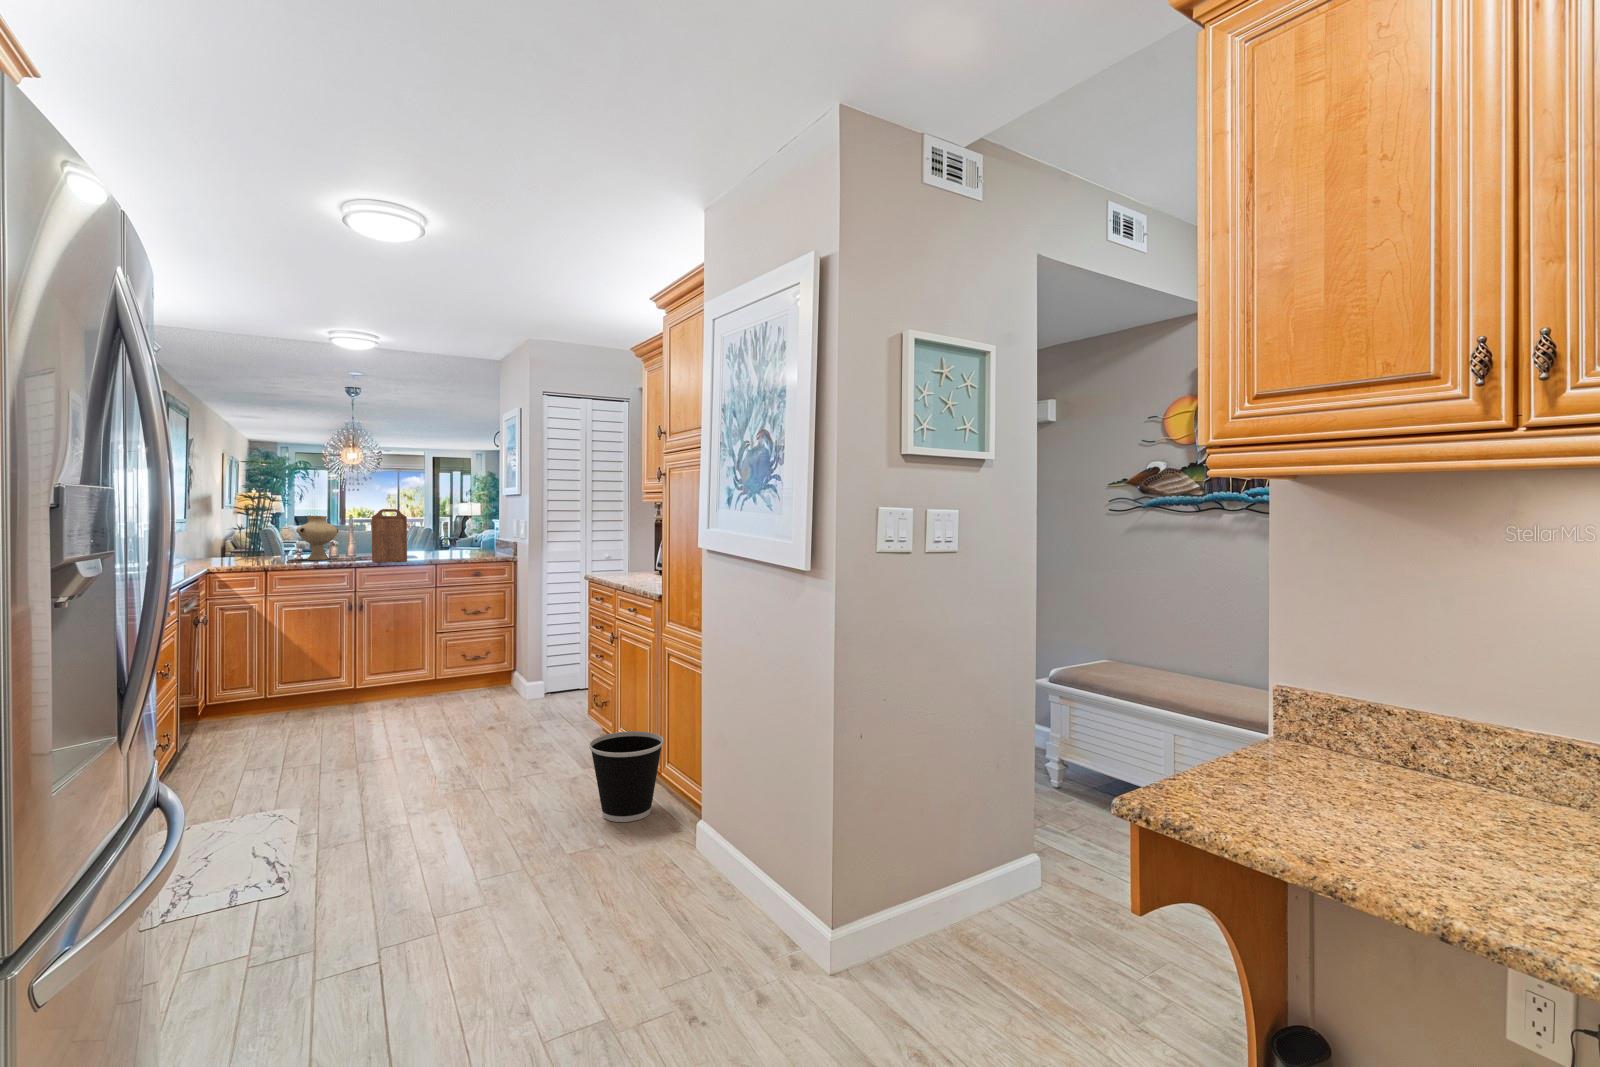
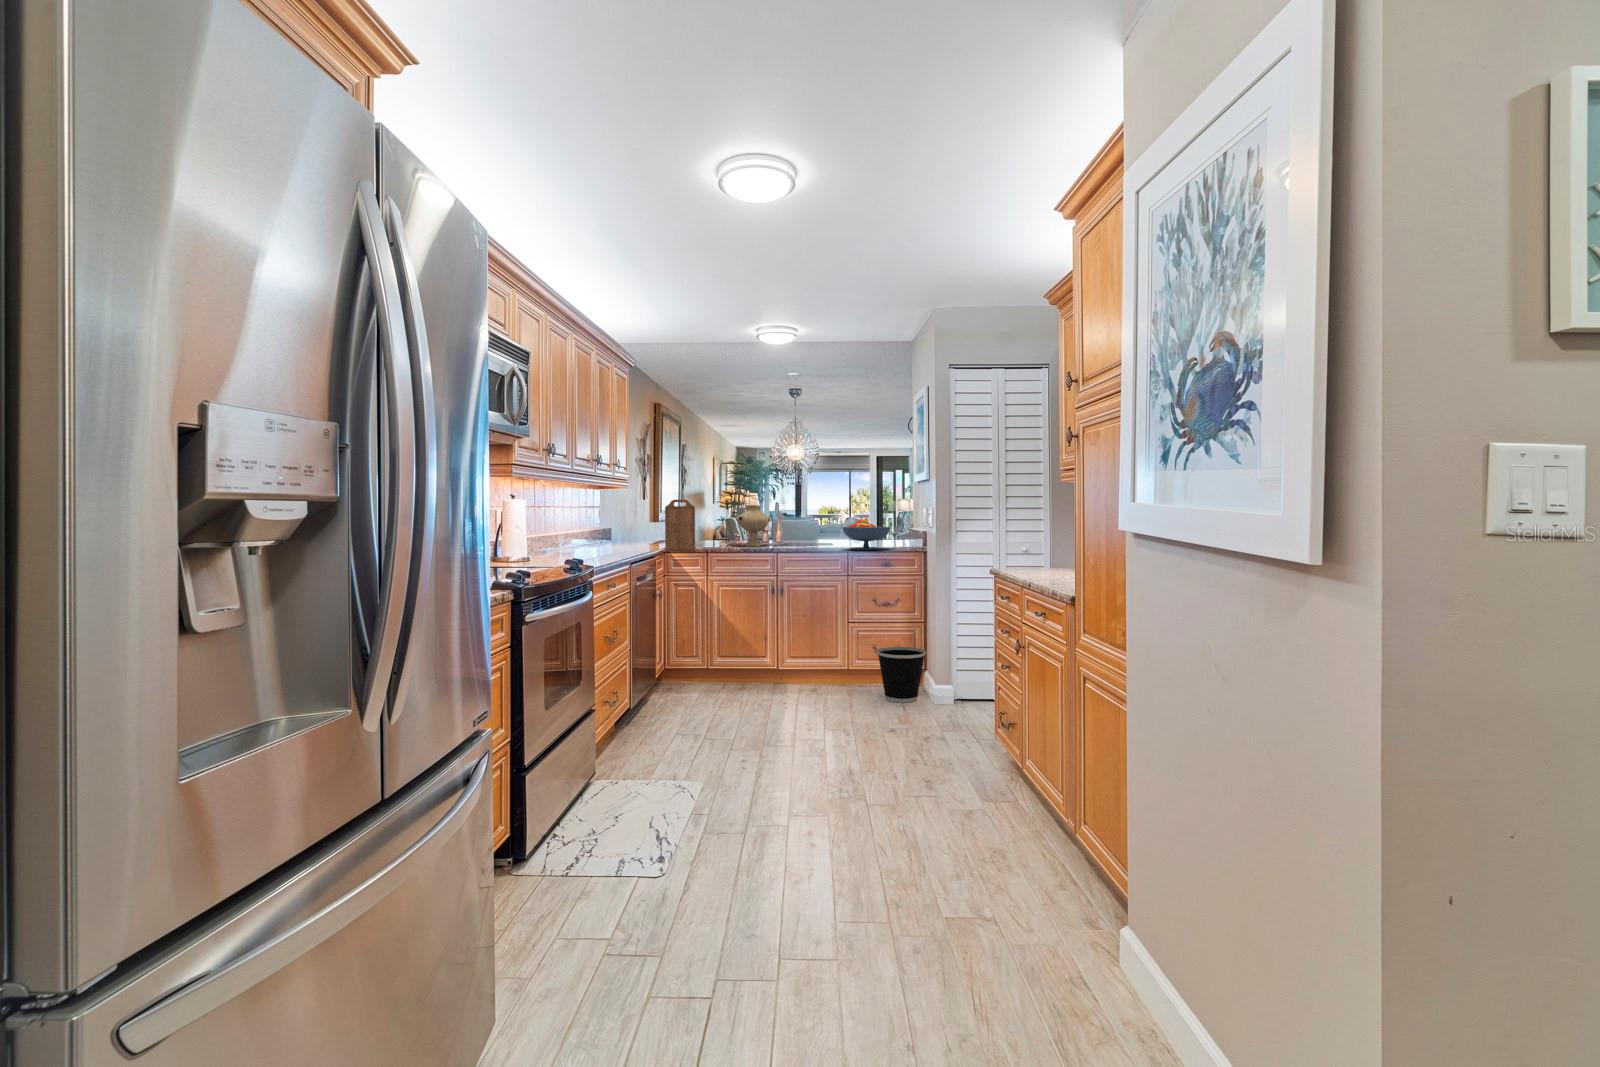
cutting board: present [372,509,407,562] -> present [665,500,695,551]
fruit bowl: none [428,531,479,561] -> present [842,519,890,550]
wastebasket: present [589,731,664,822] -> present [877,647,926,703]

